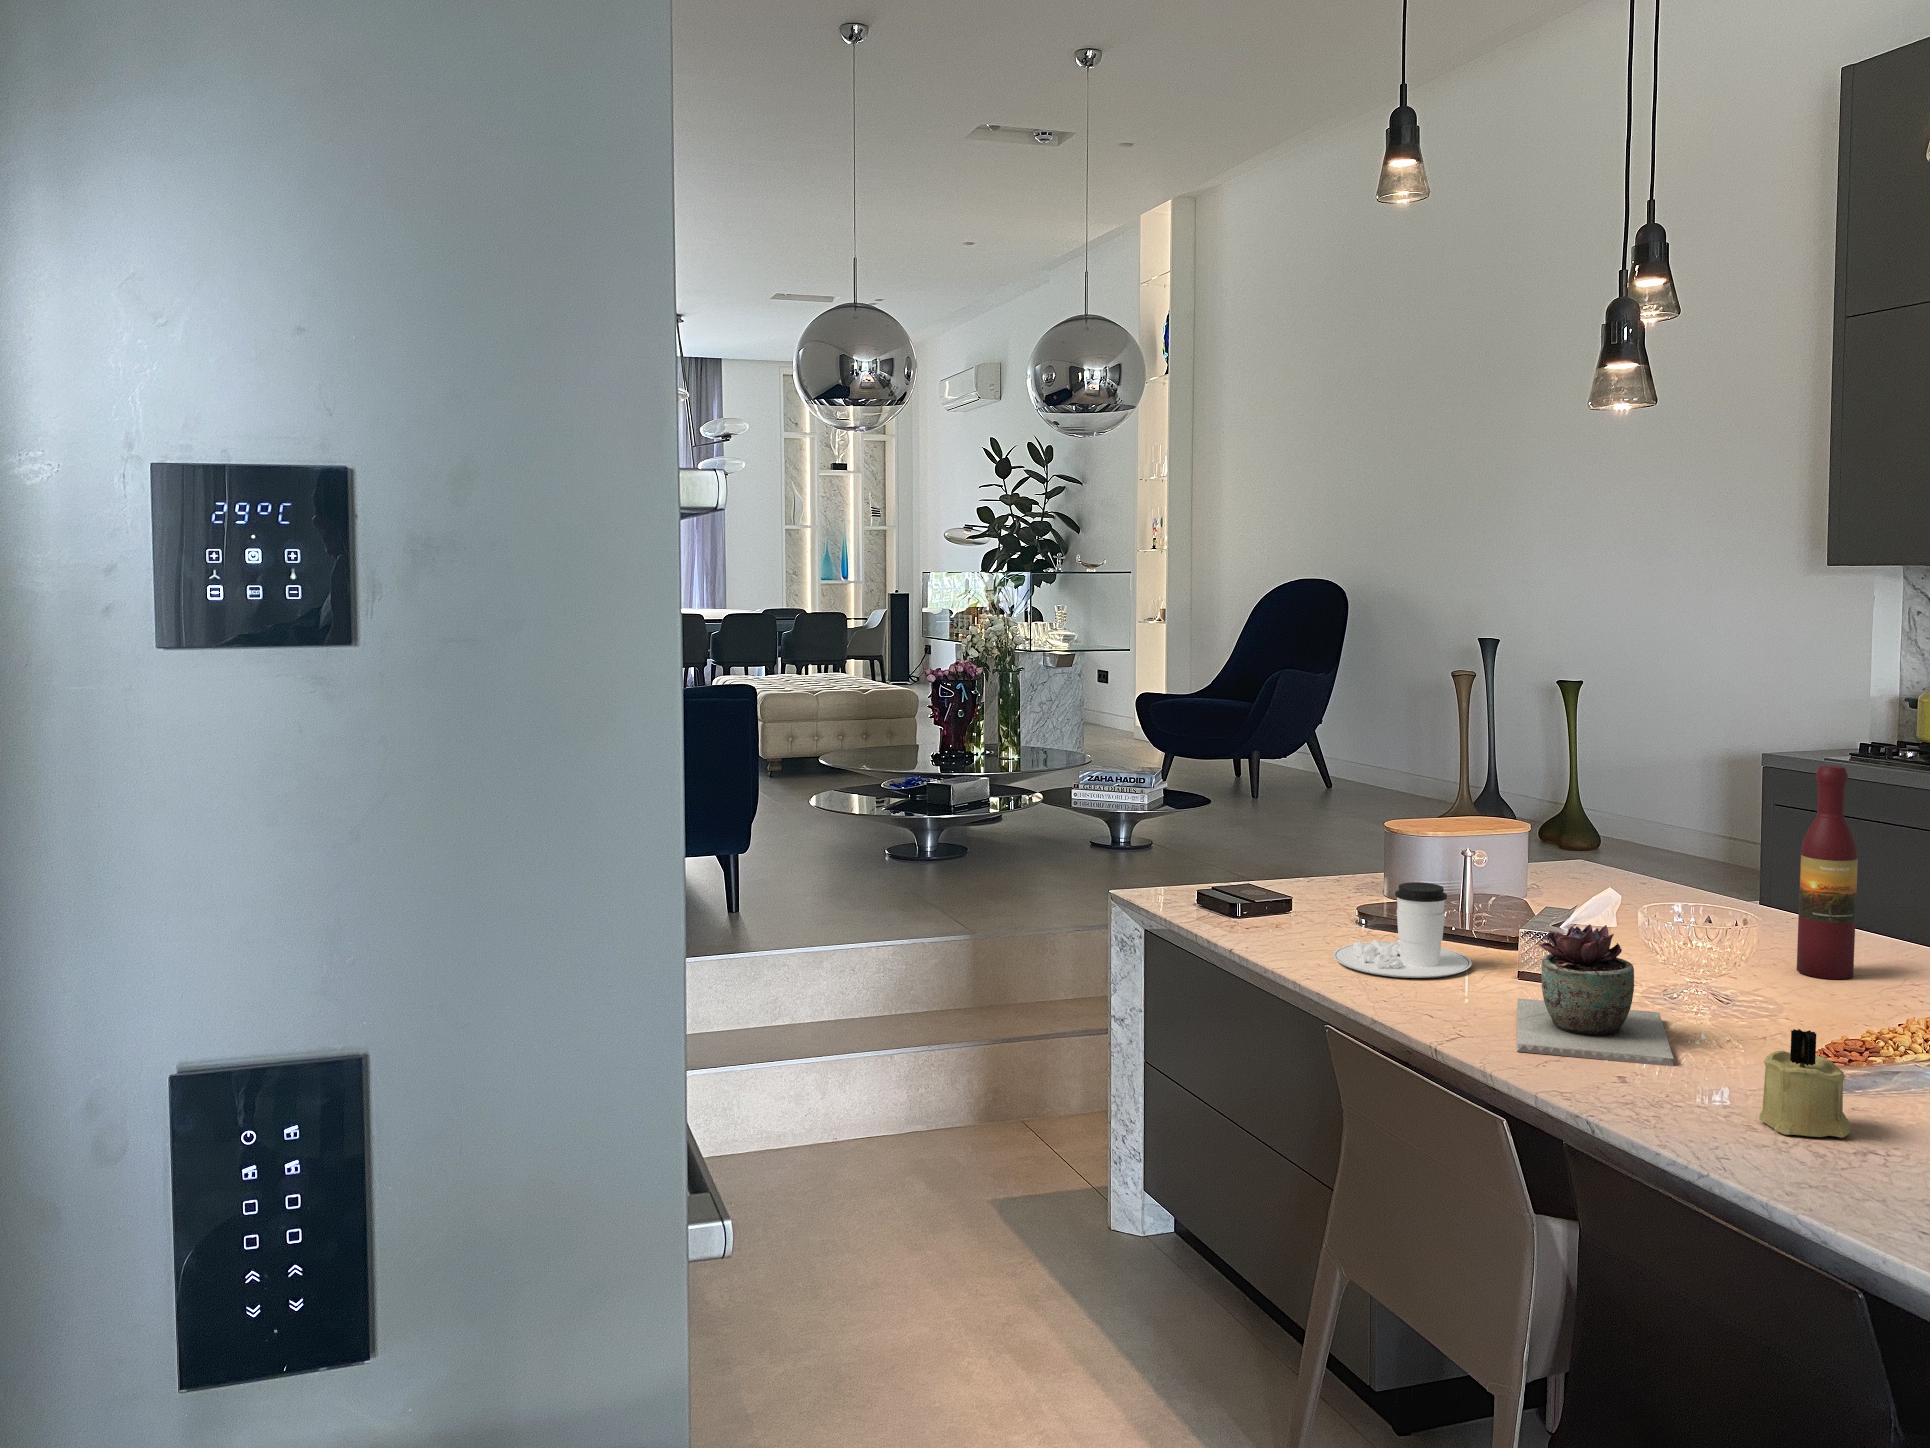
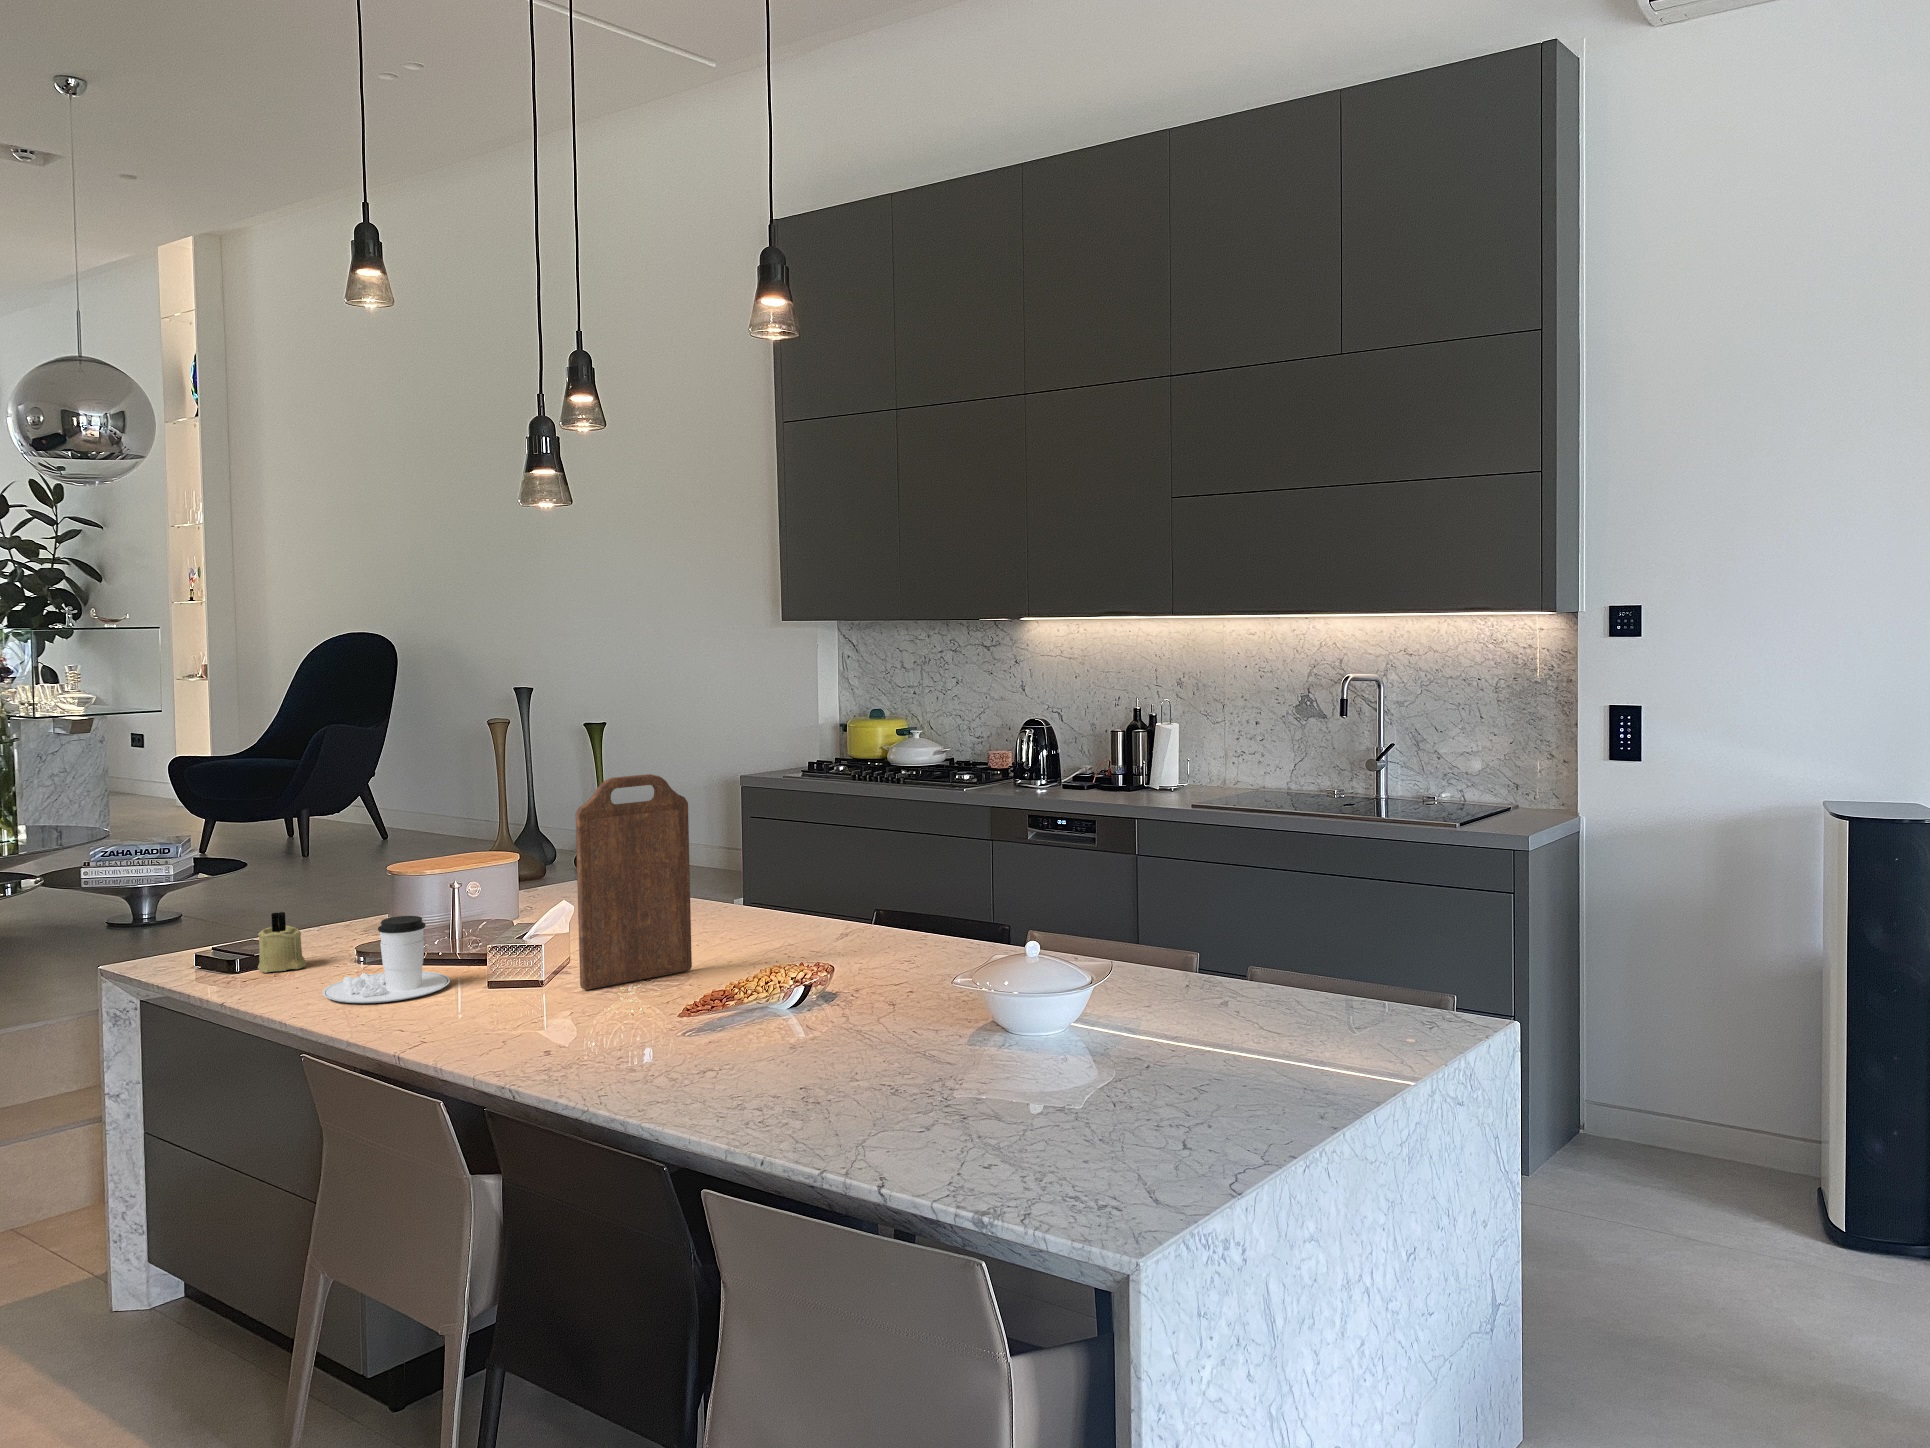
cutting board: none [1637,742,1791,1001] -> present [575,774,692,990]
wine bottle: present [1797,765,1858,979] -> none [707,788,747,953]
succulent plant: present [1517,924,1674,1066] -> none [468,931,592,1046]
candle: present [1759,1029,1851,1138] -> present [258,912,306,973]

